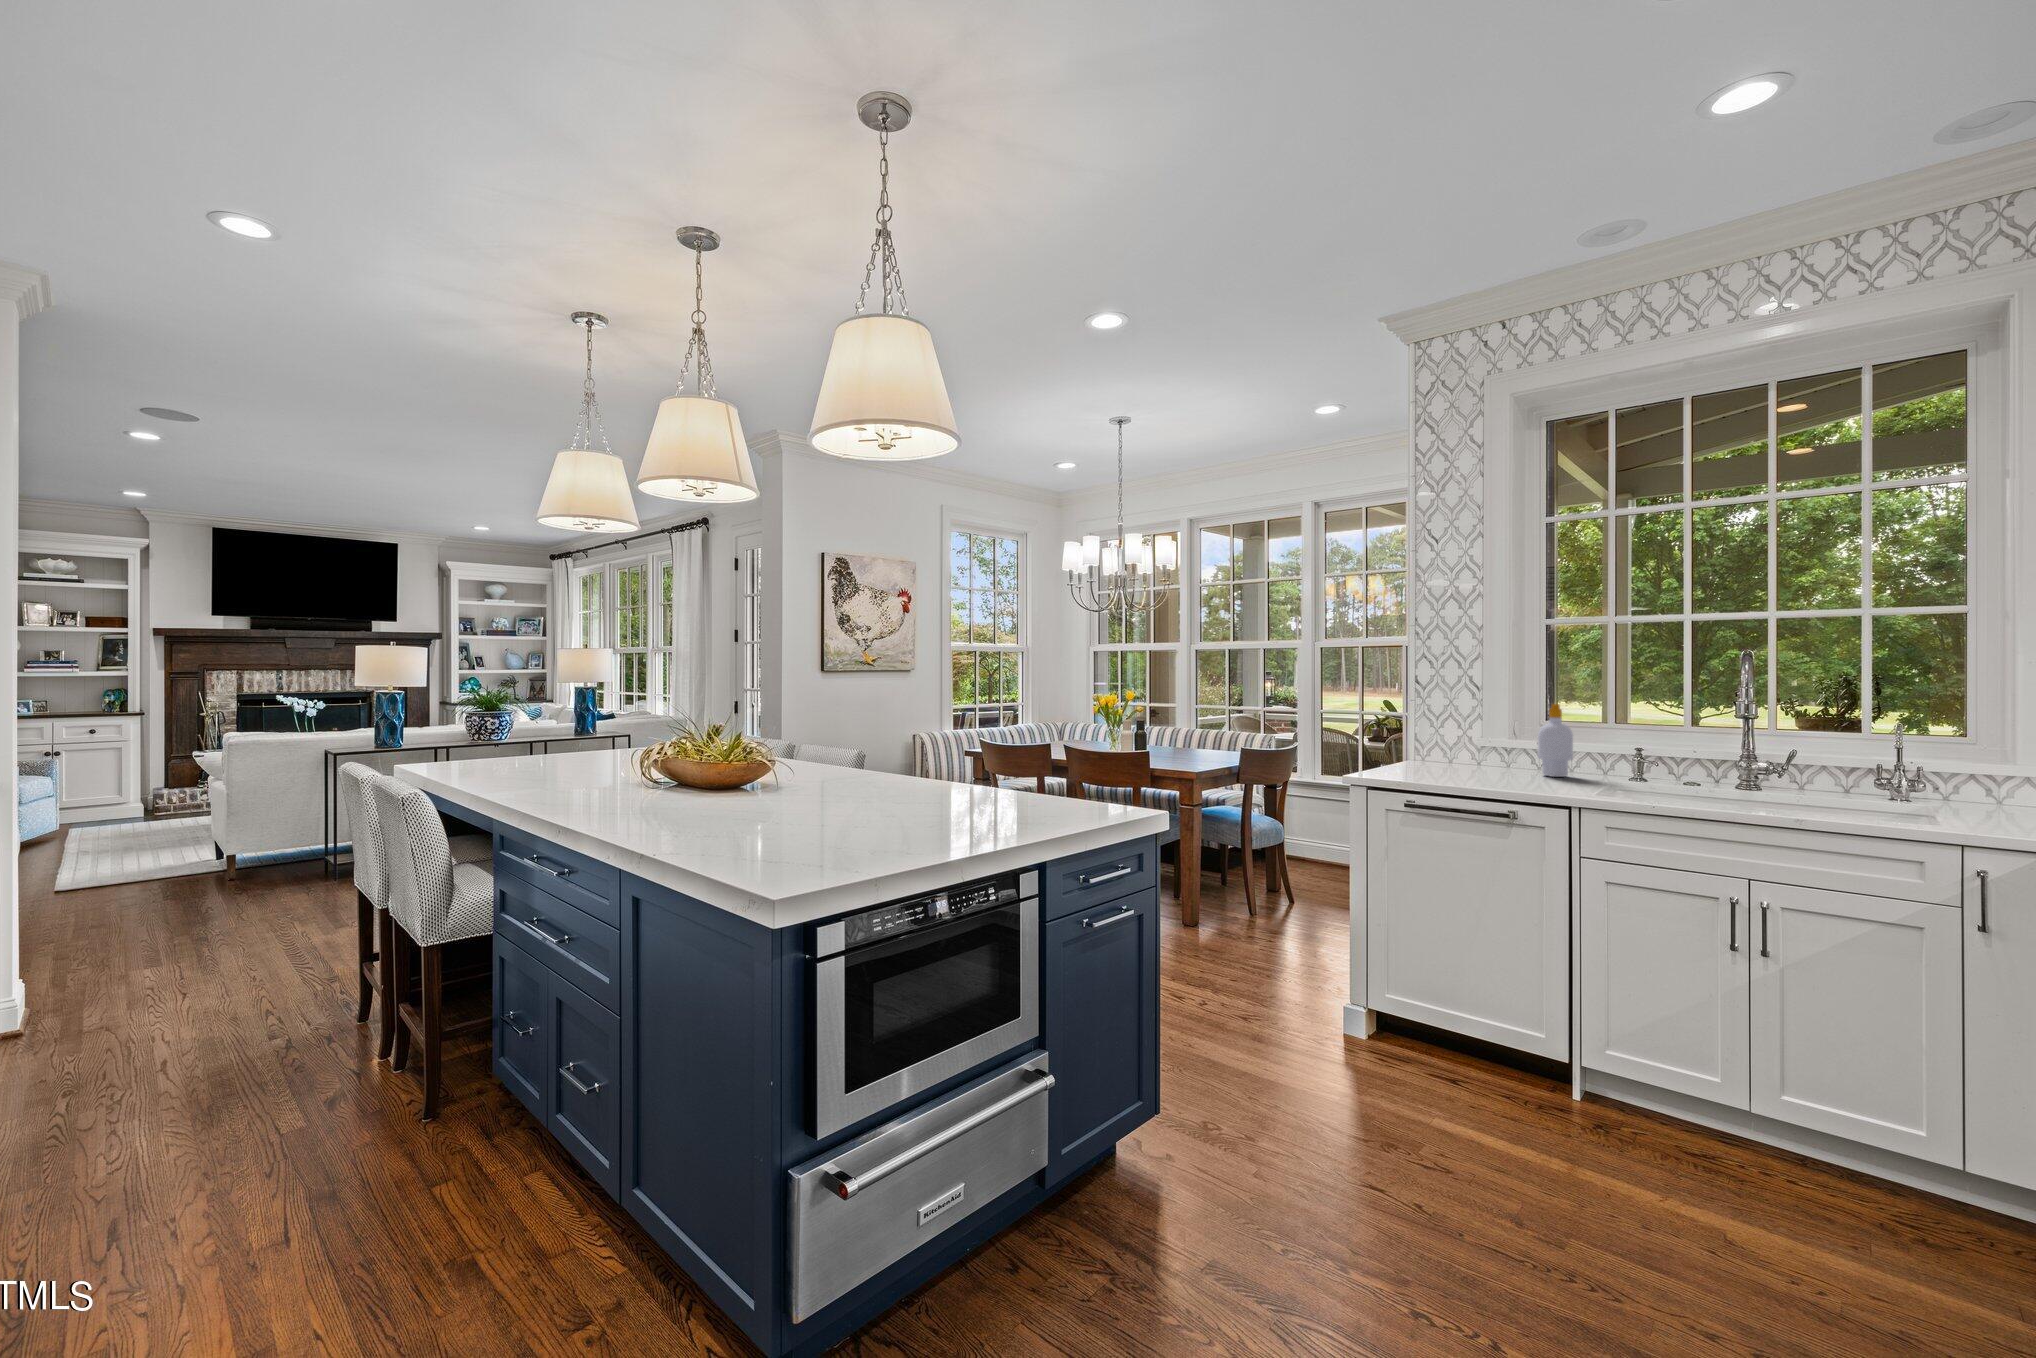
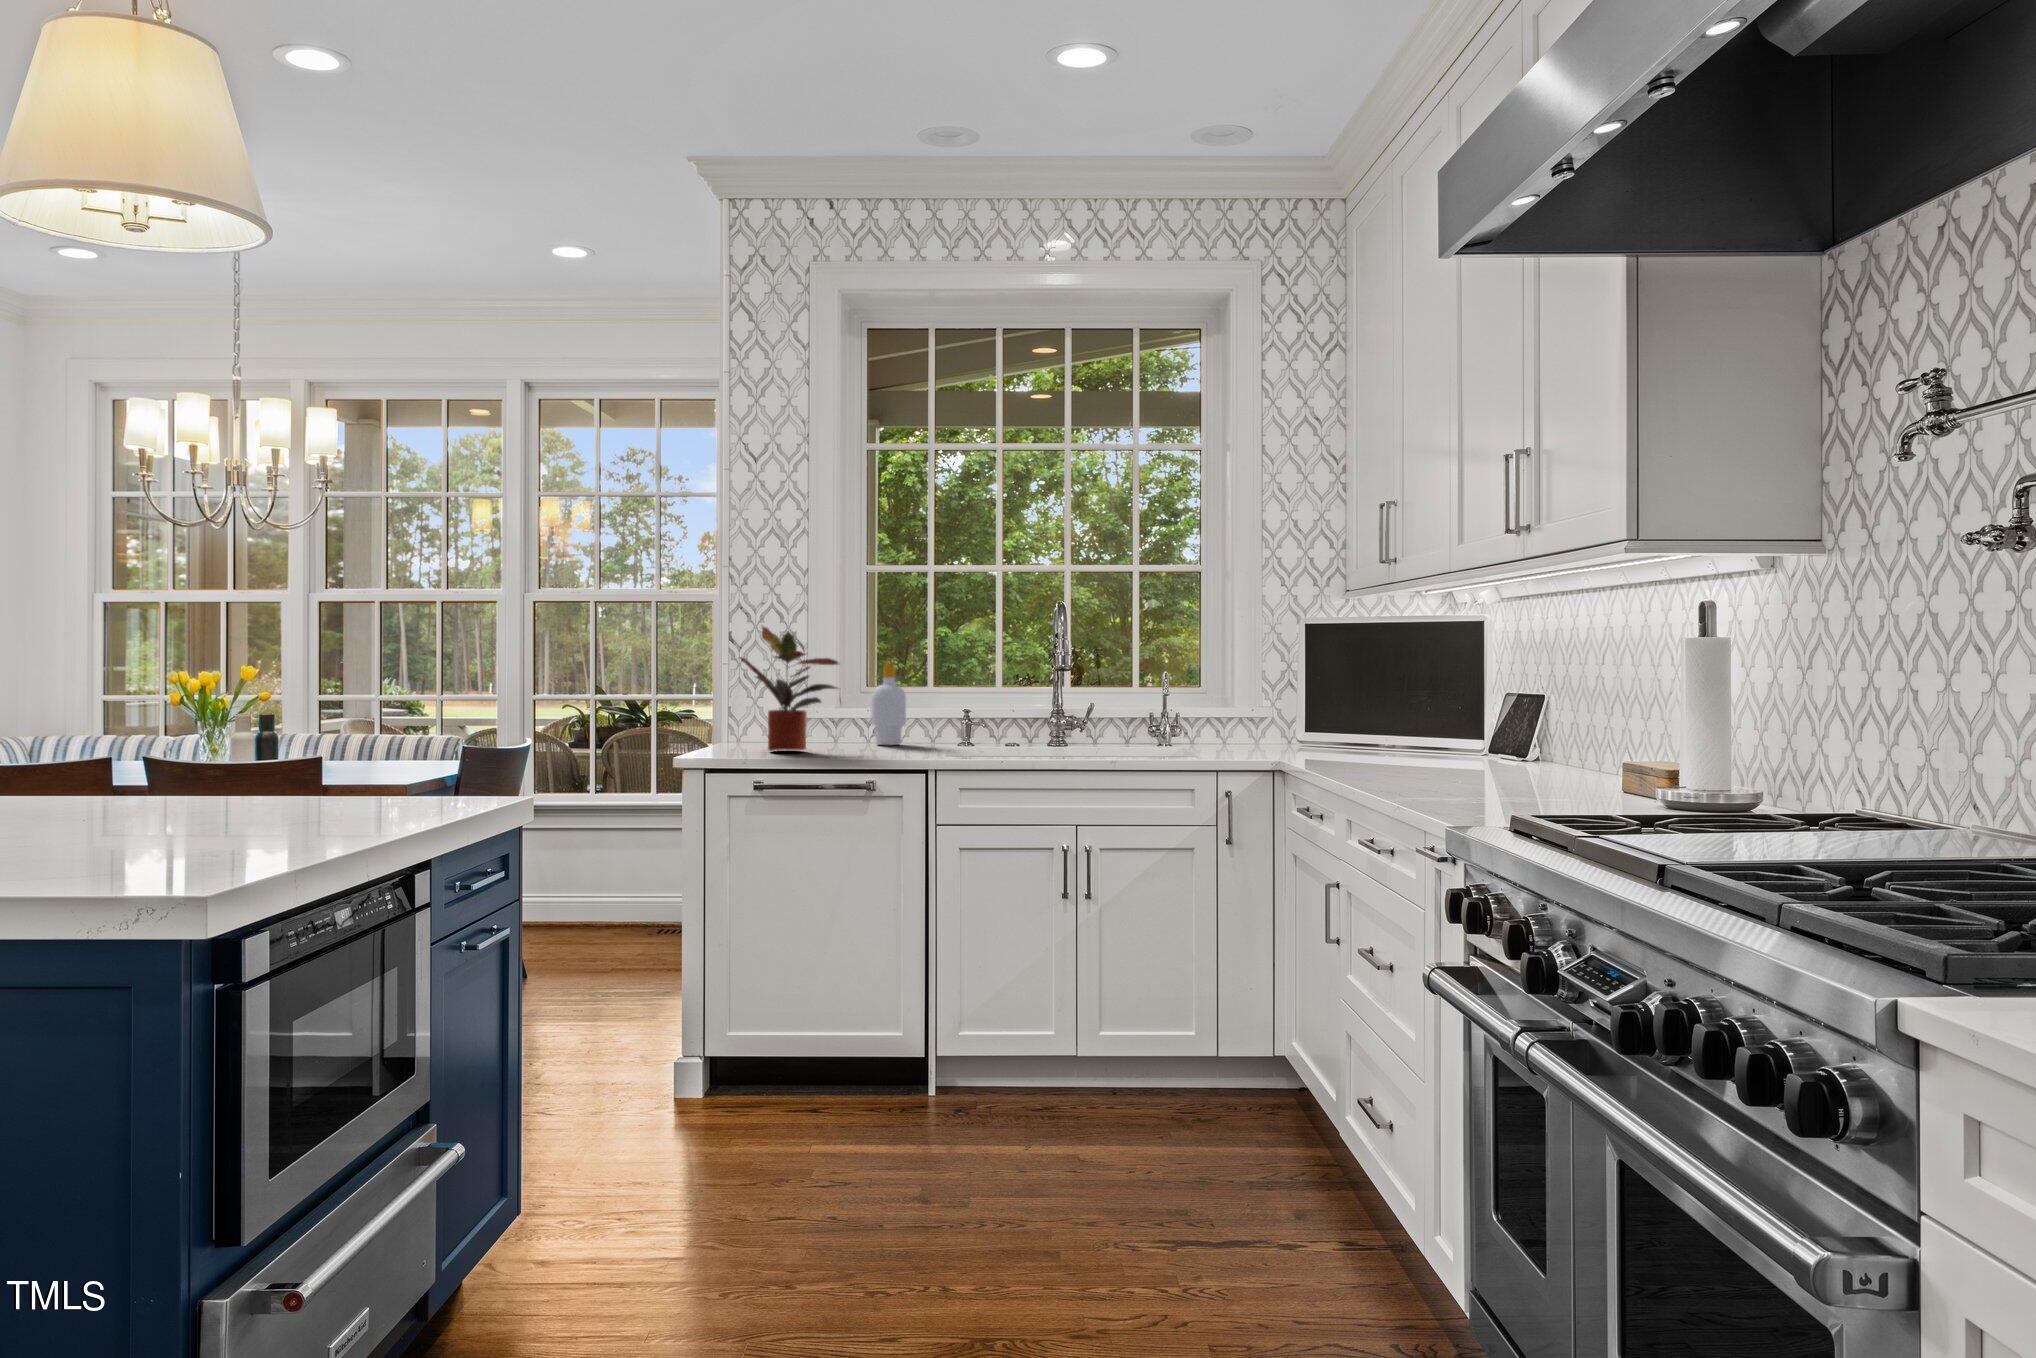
potted plant: none [1408,672,1501,777] -> present [740,626,839,751]

